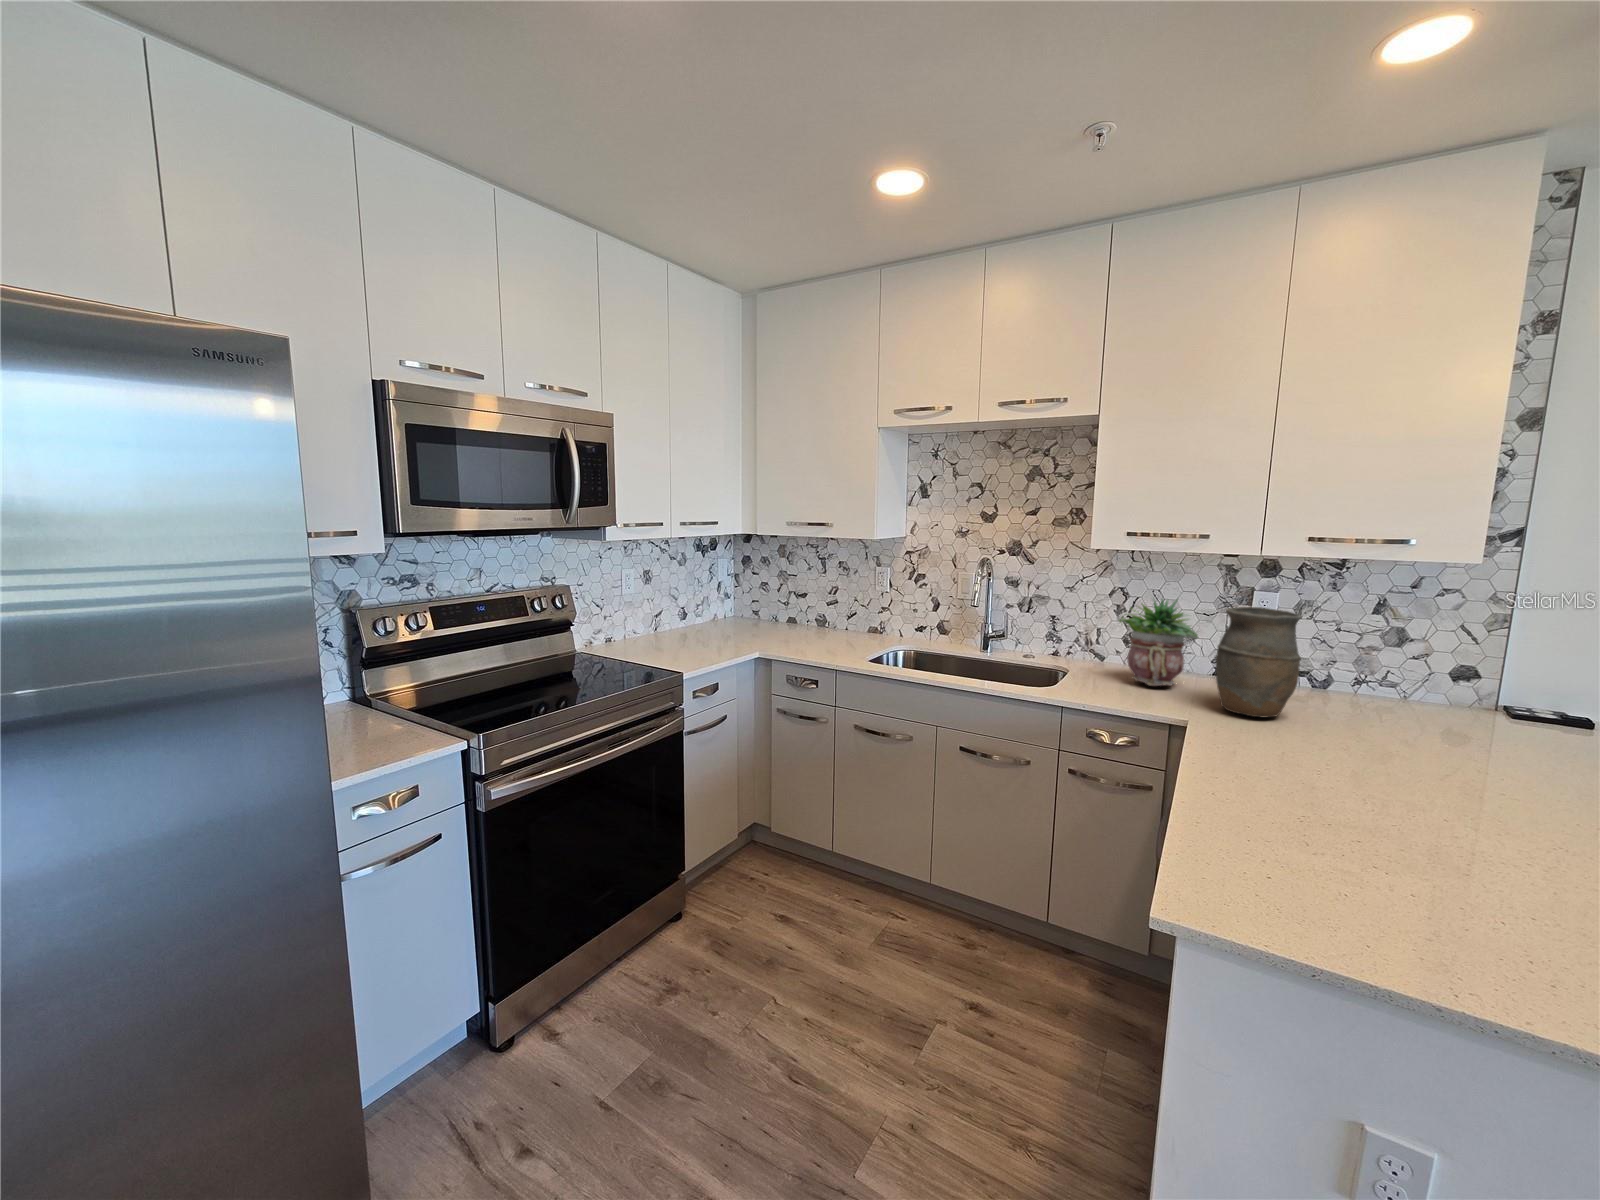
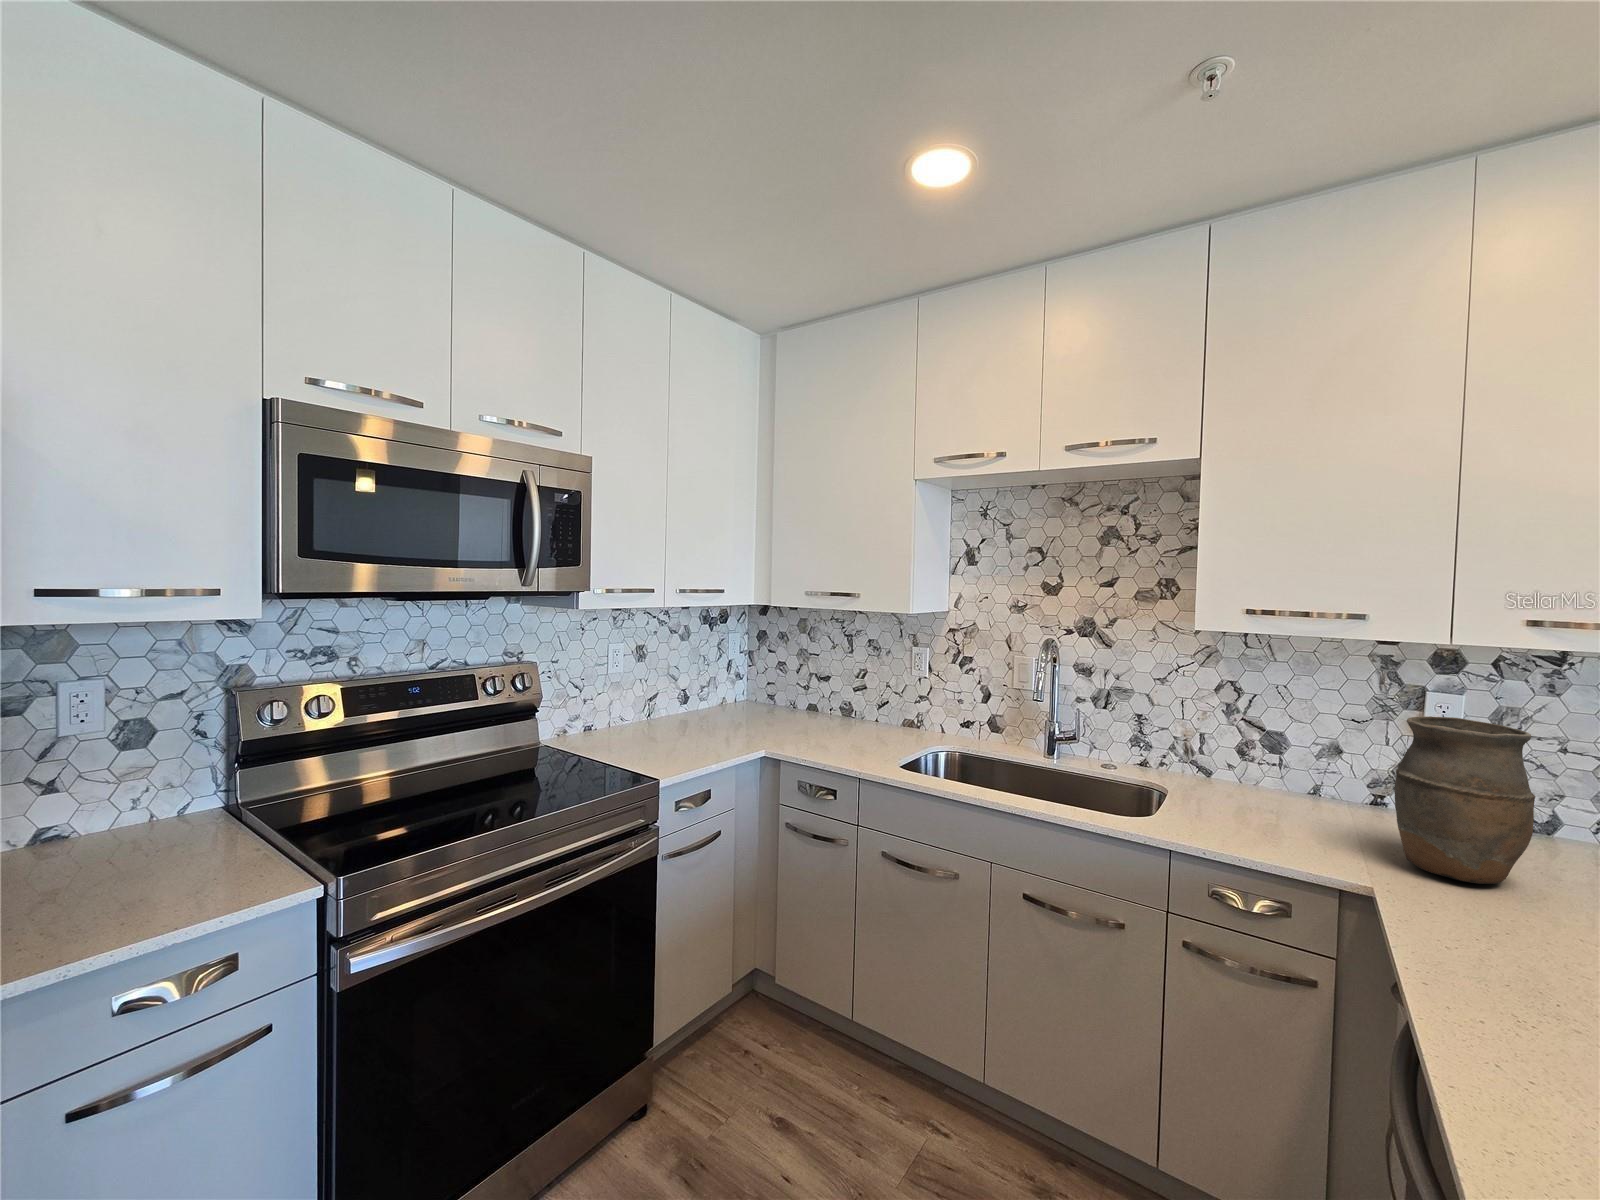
potted plant: present [1120,599,1198,686] -> none [1235,695,1358,822]

